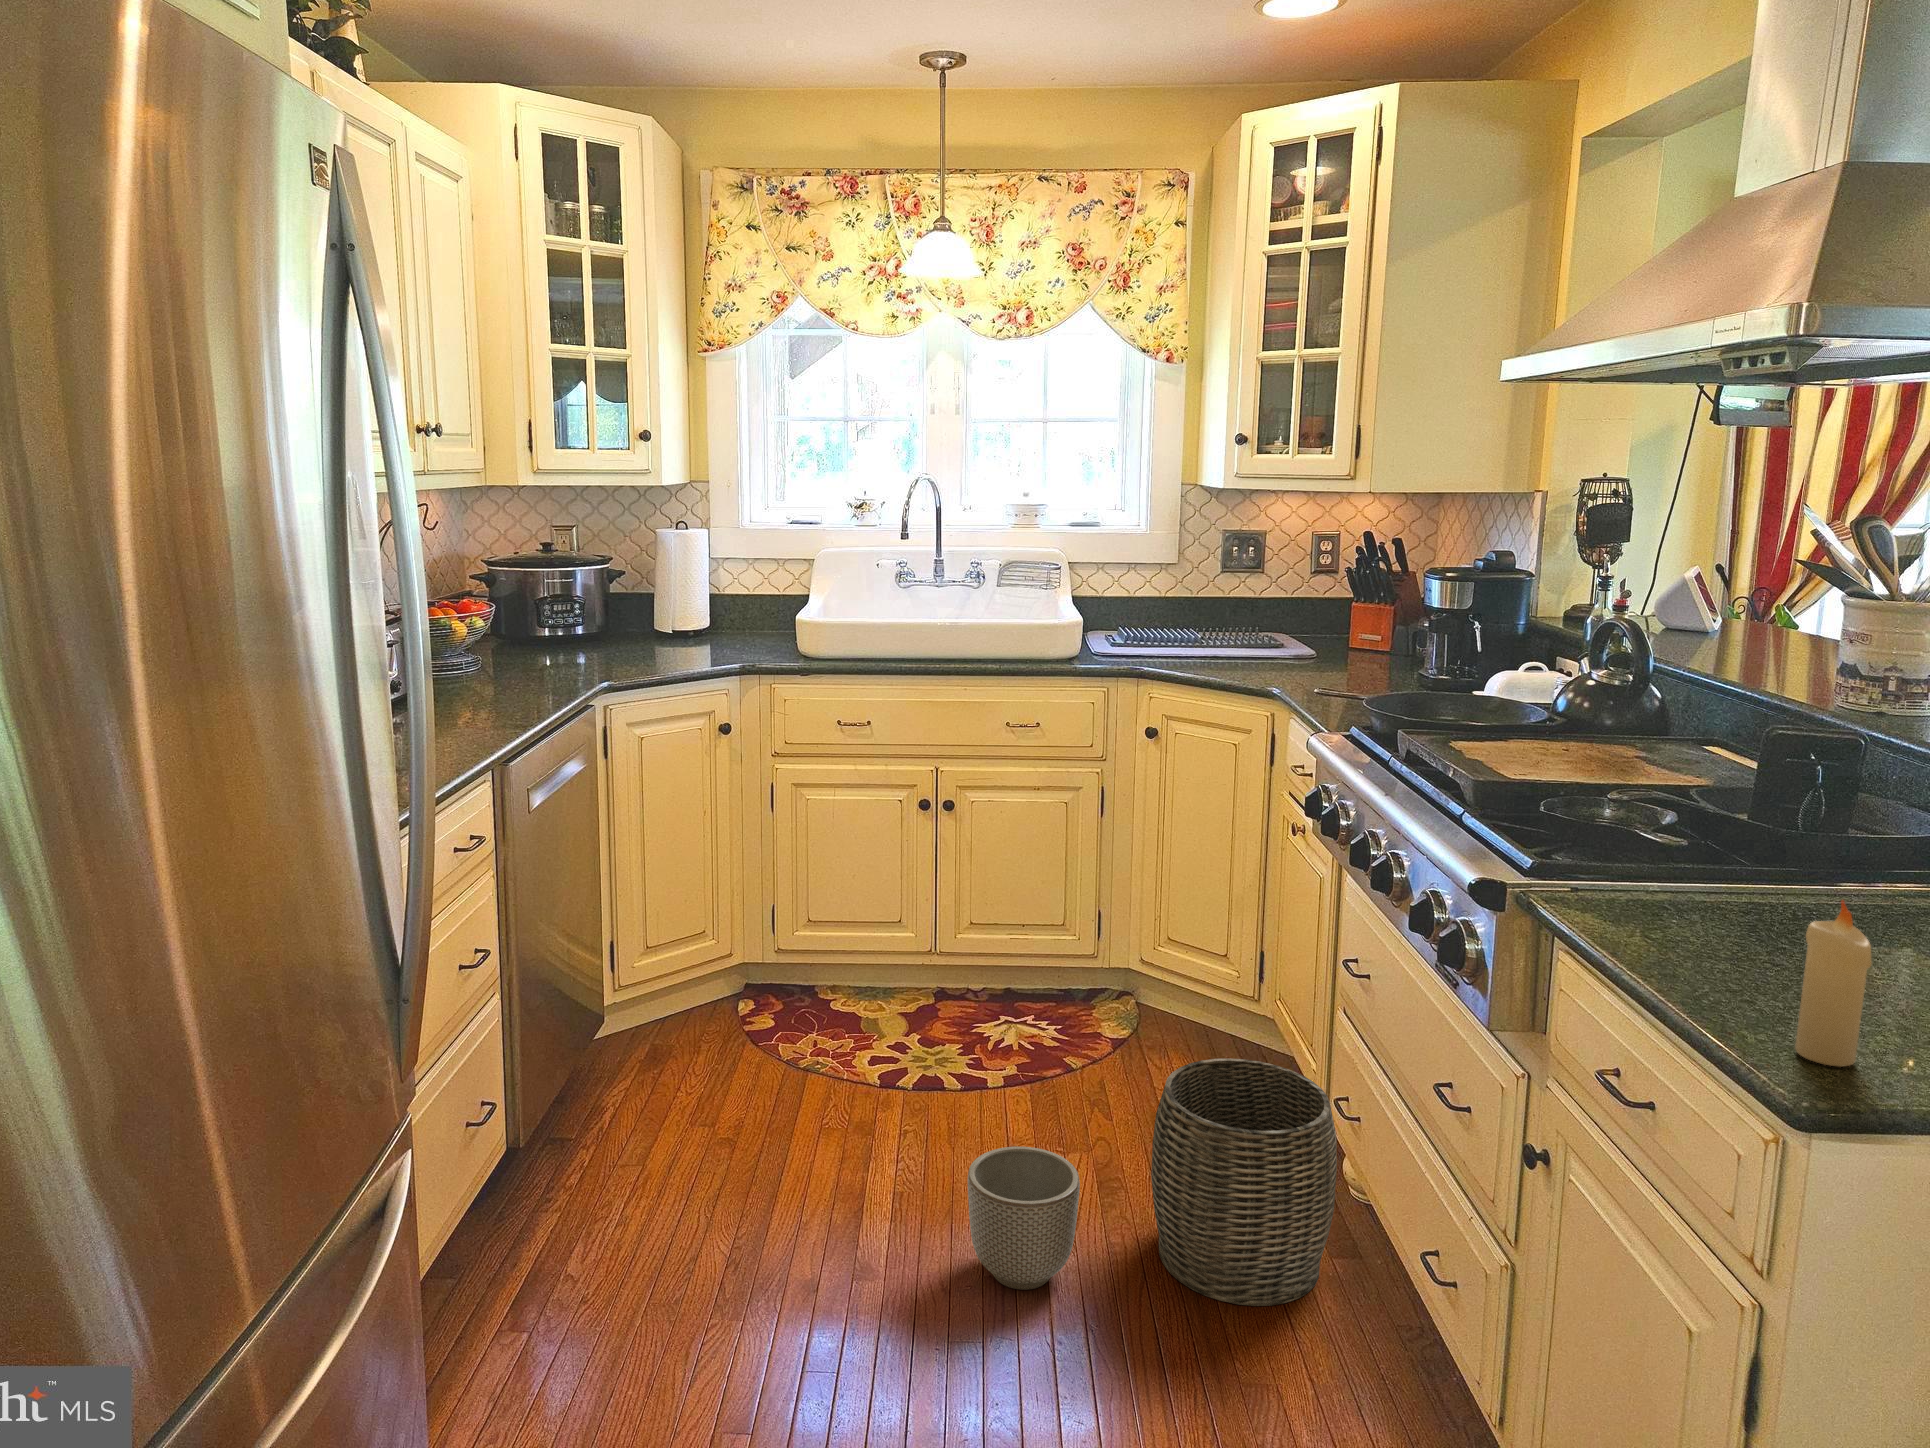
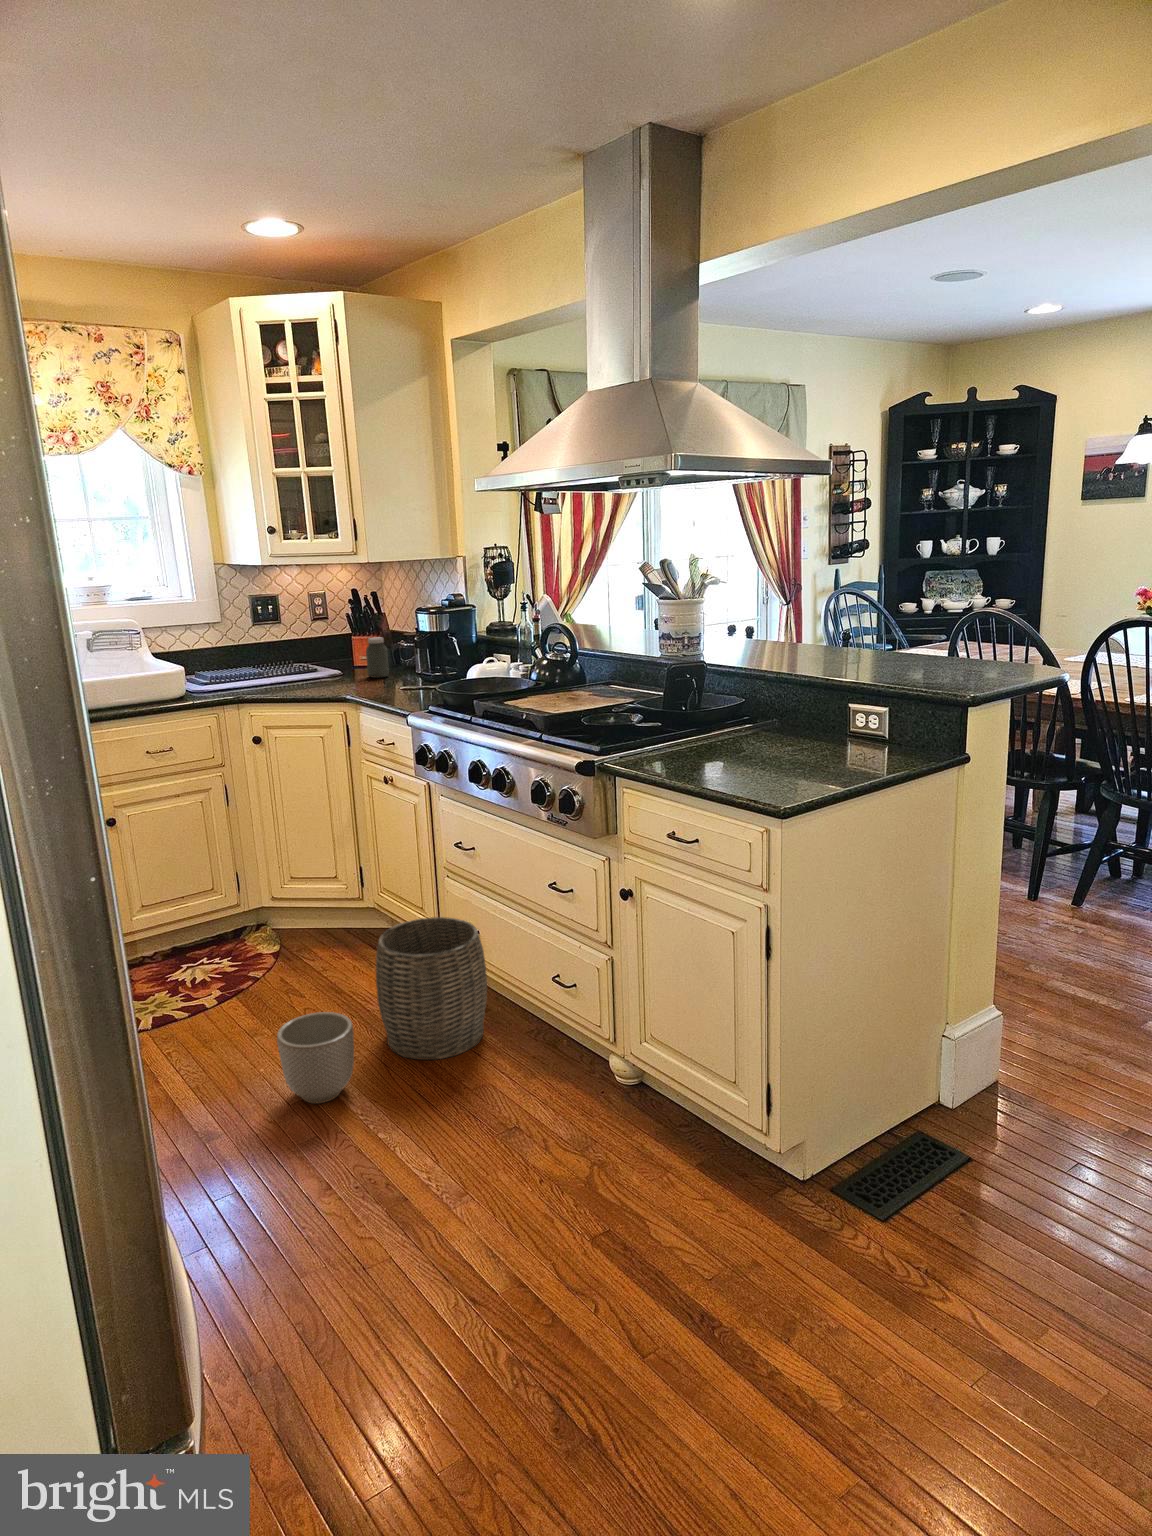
jar: none [1347,608,1384,670] -> present [366,637,389,678]
candle: present [1795,901,1872,1067] -> none [767,722,792,794]

